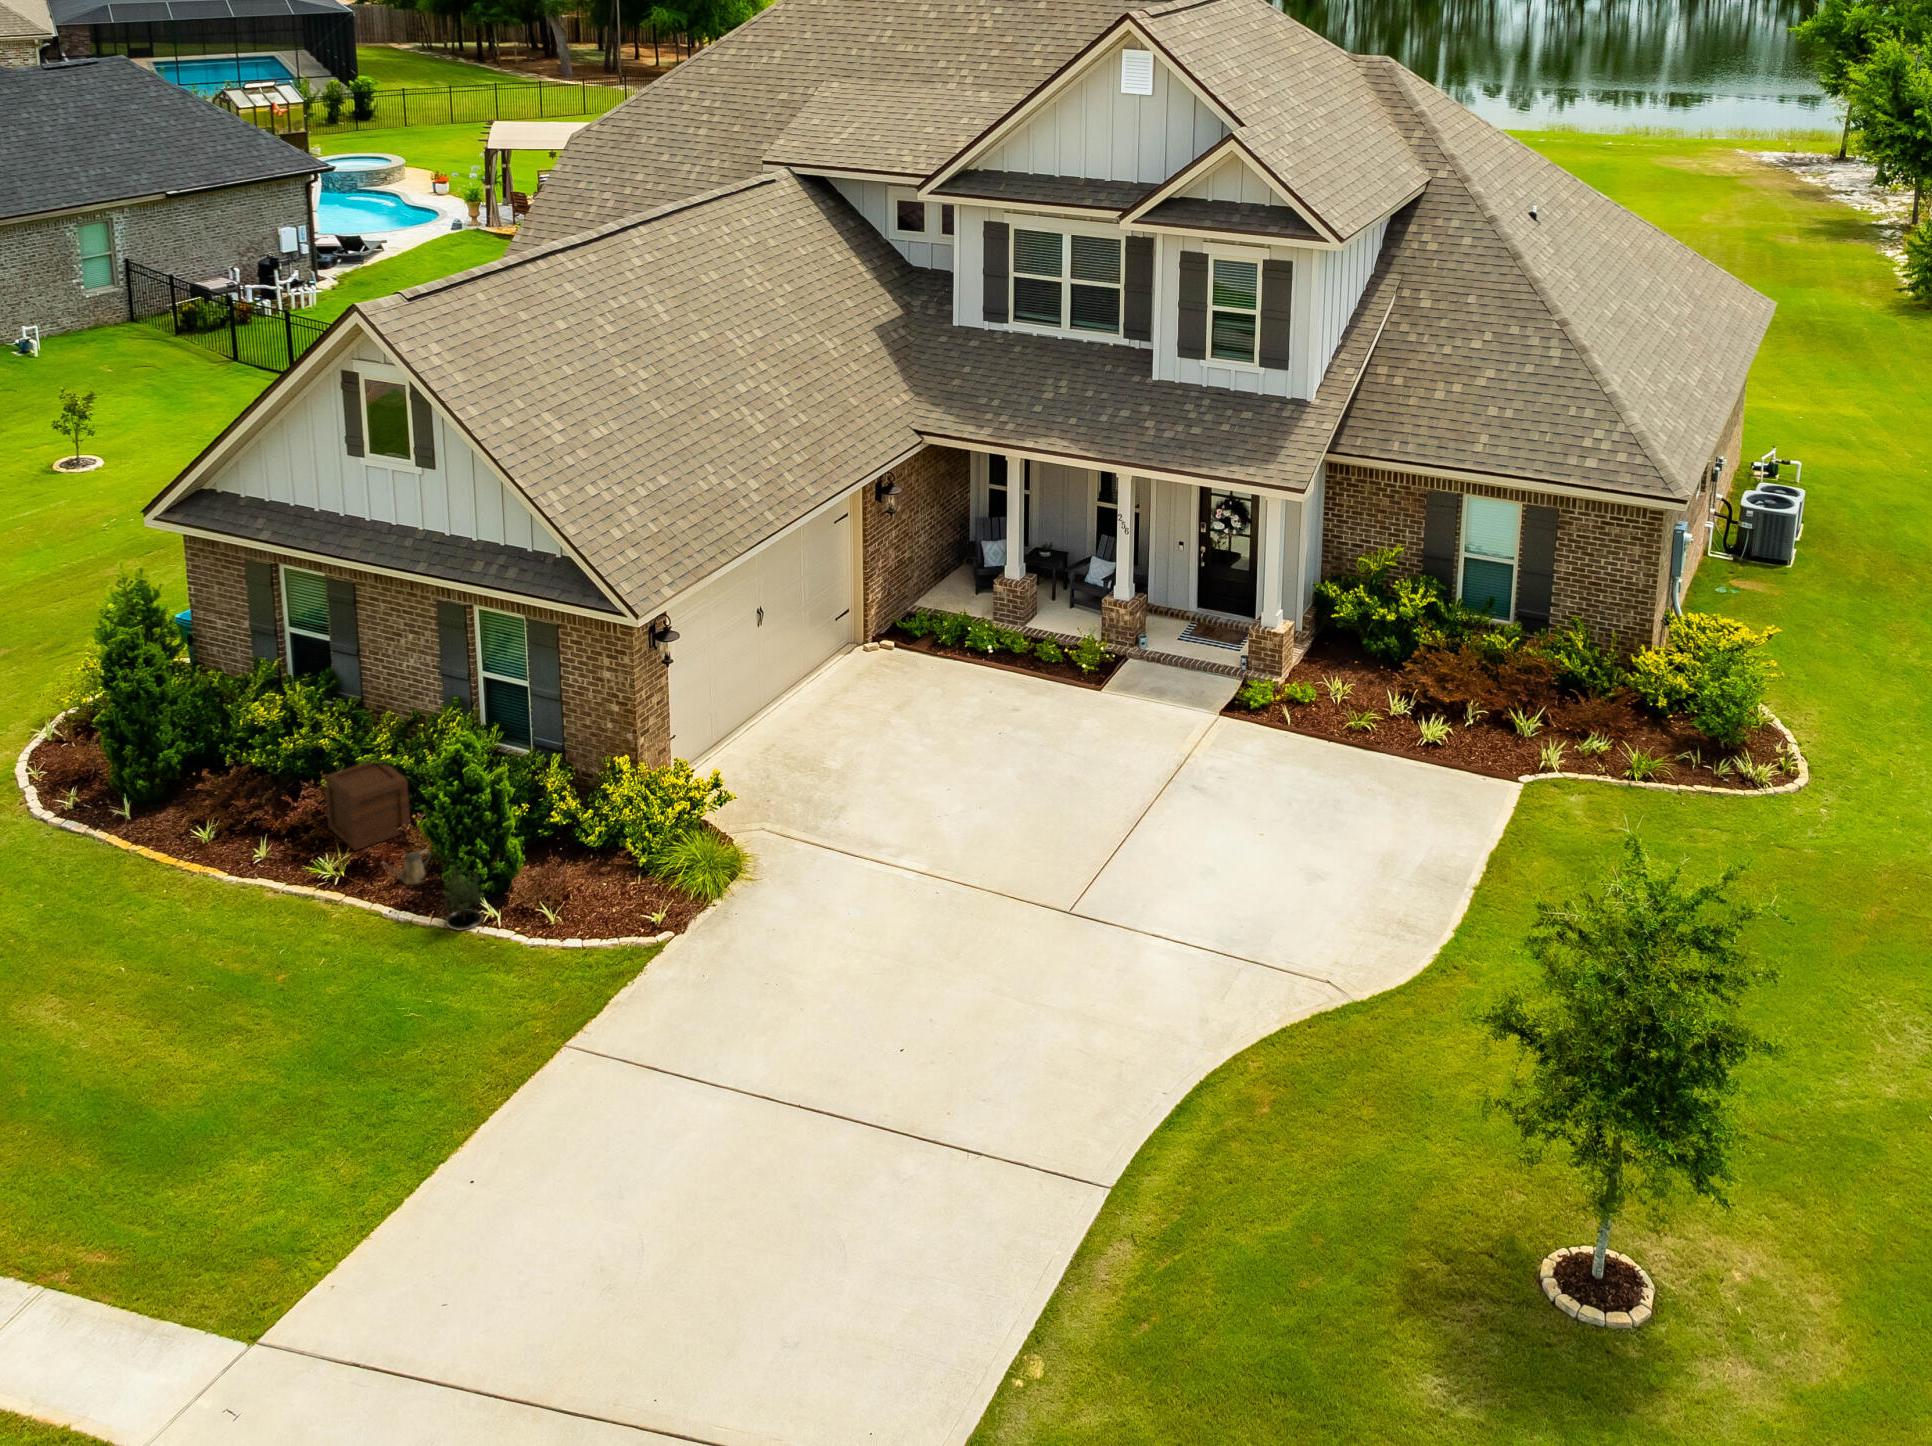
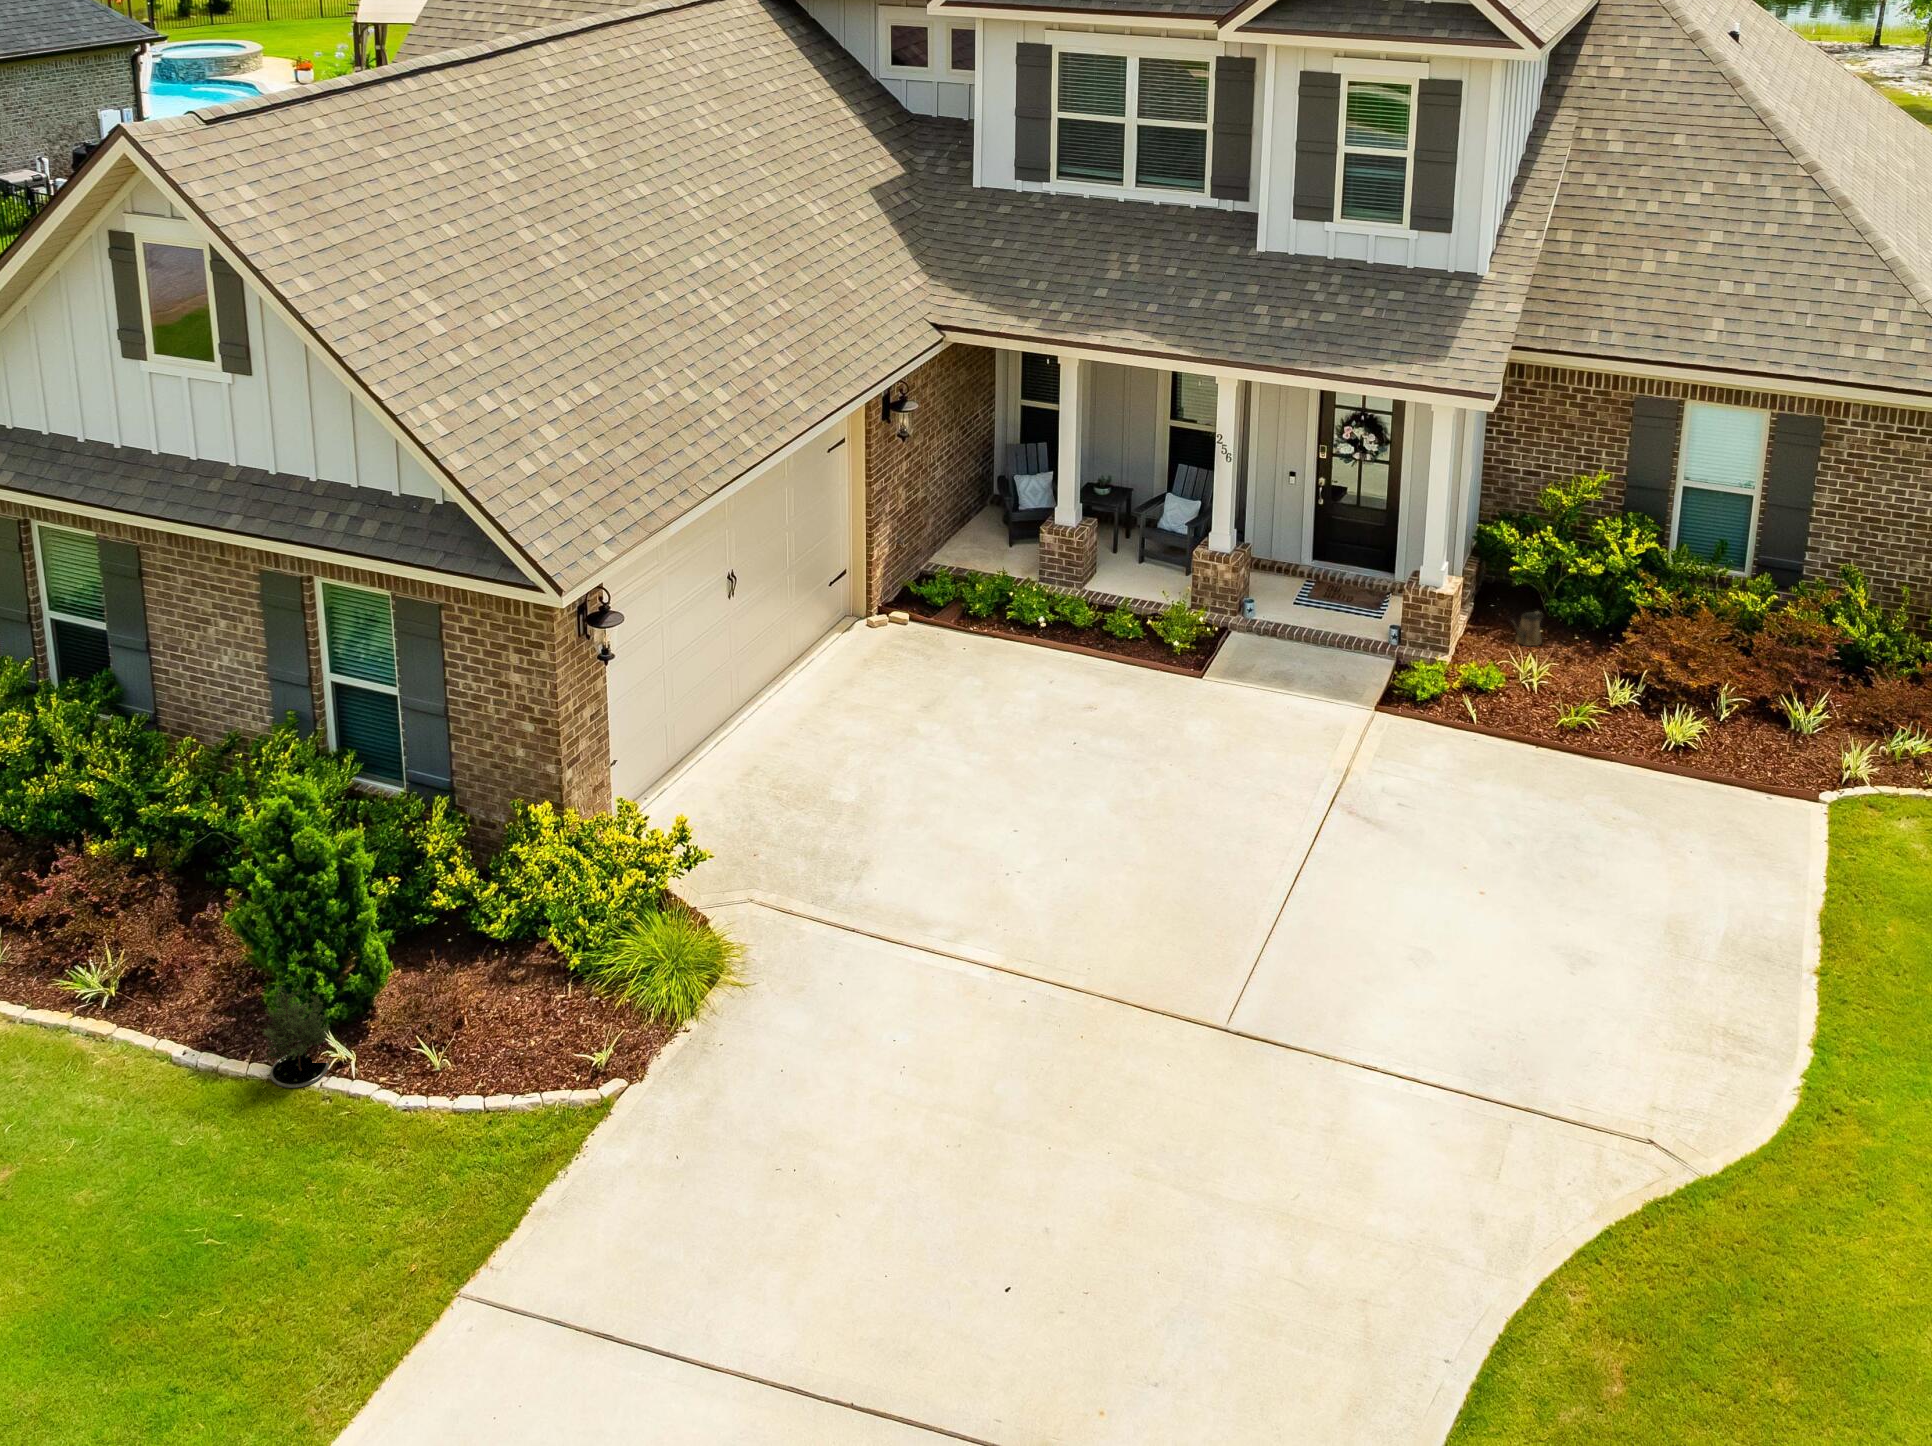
wooden crate: present [325,761,410,850] -> none [89,806,224,951]
watering can: present [384,851,430,885] -> present [1512,611,1542,646]

